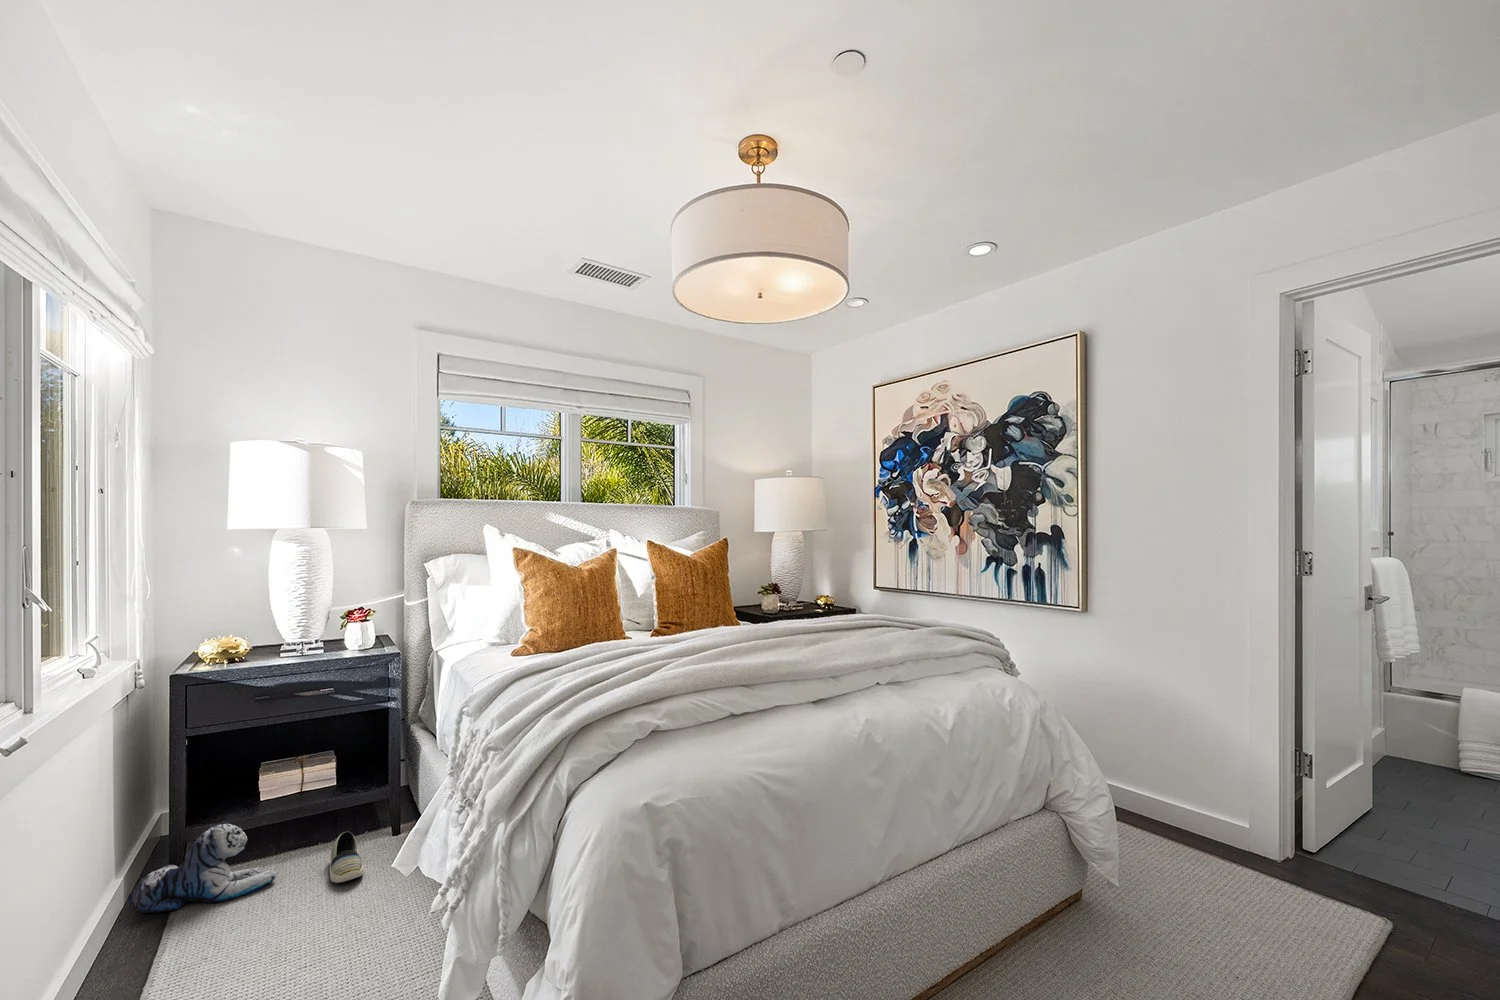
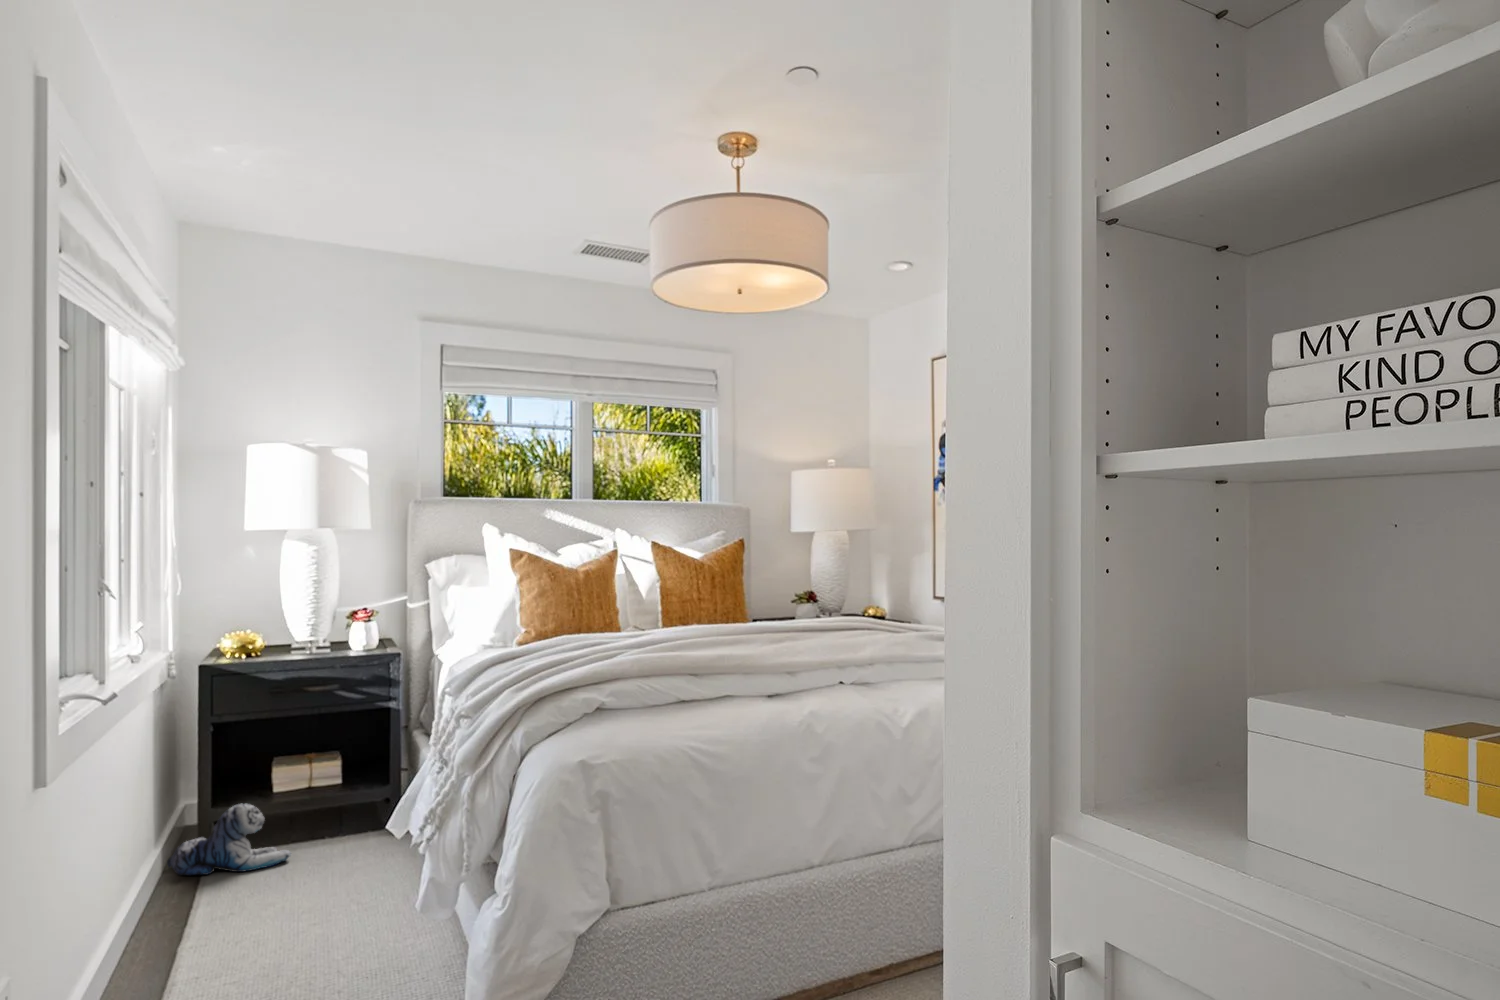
shoe: present [330,832,364,883] -> none [336,822,366,864]

